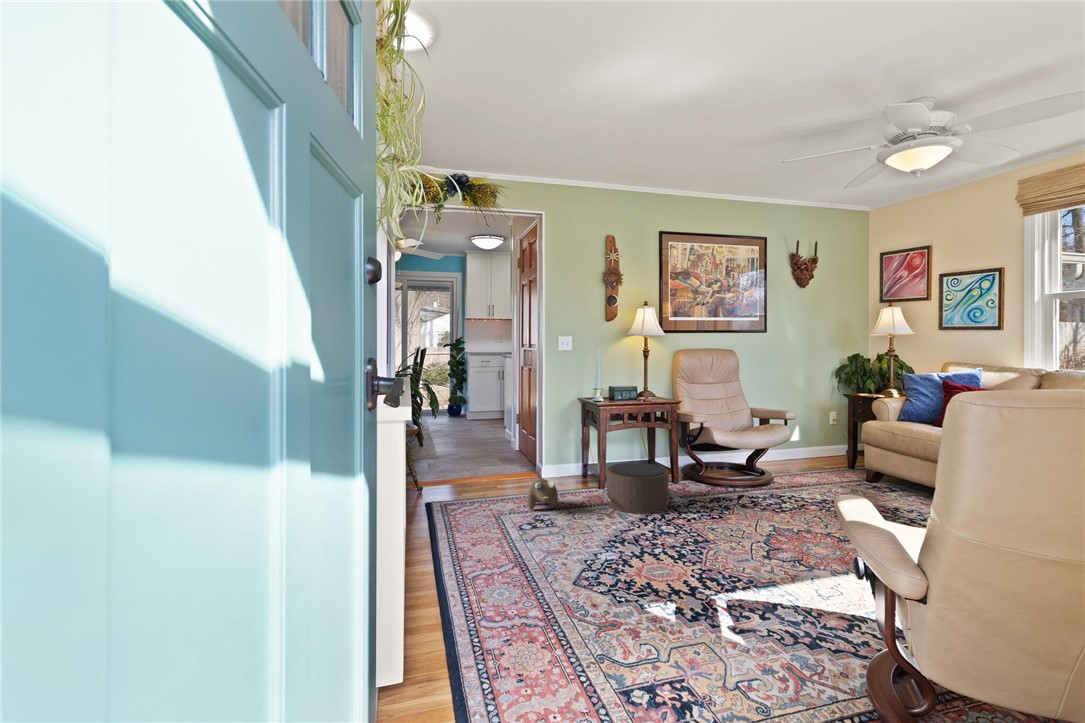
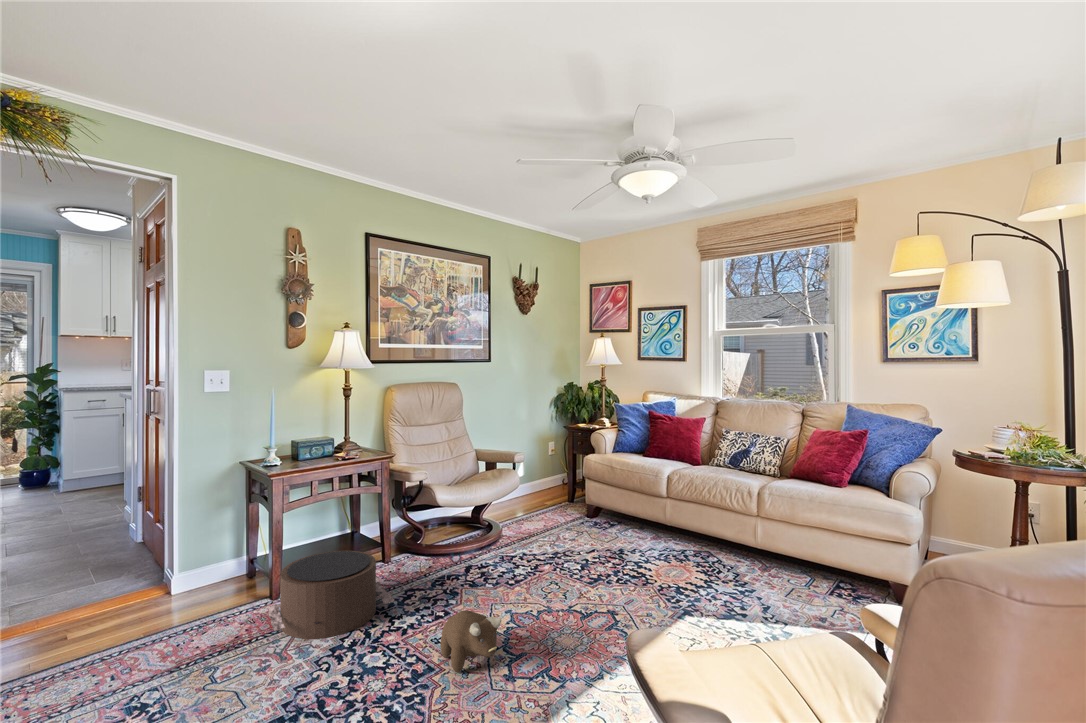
plush toy: present [527,478,558,510] -> present [441,610,501,673]

